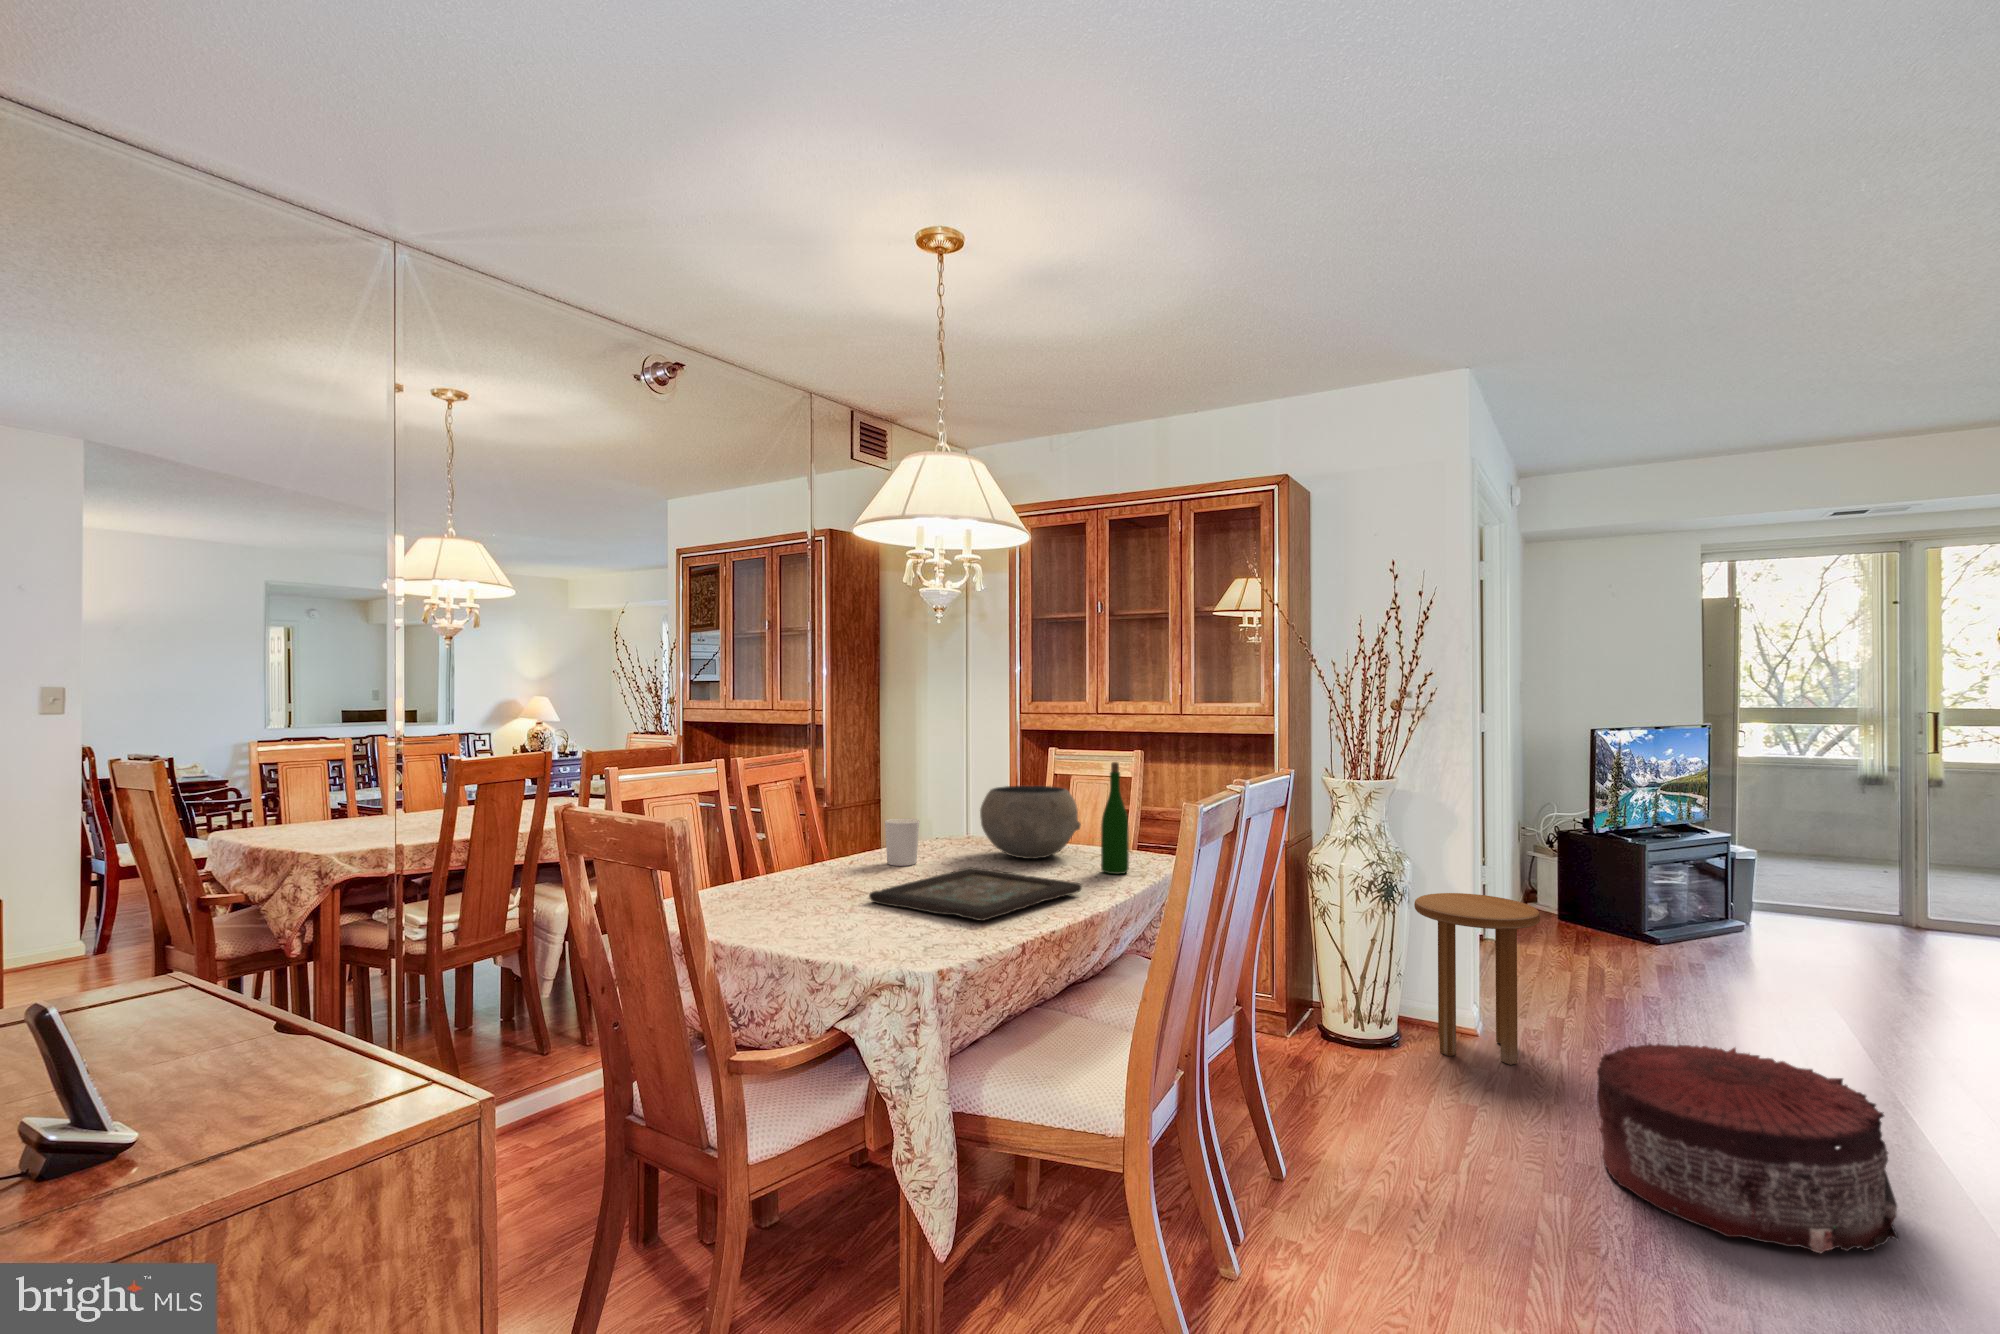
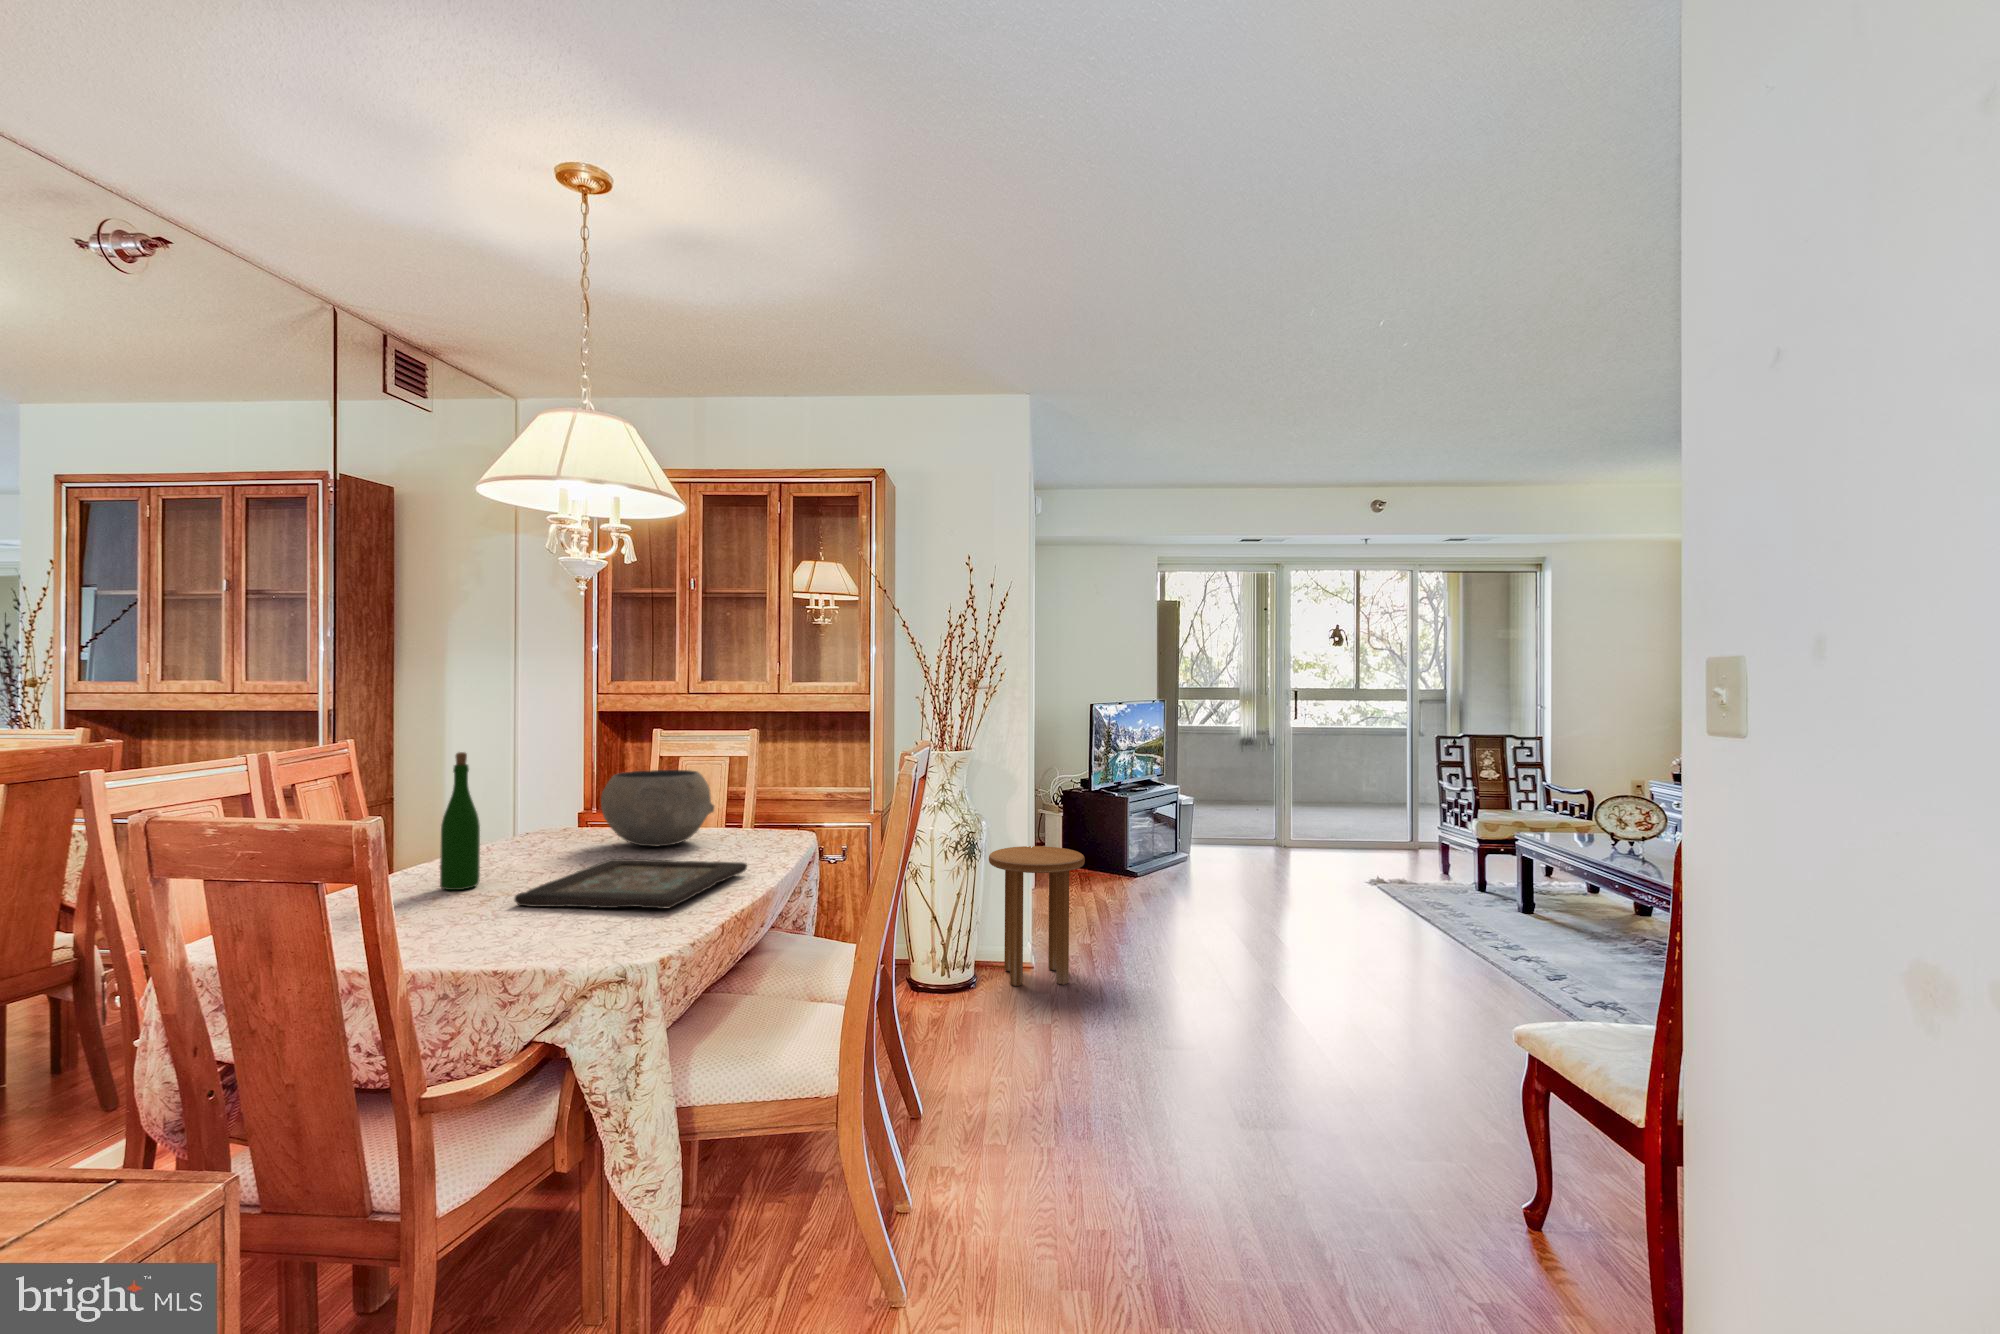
wine bottle: present [1101,762,1129,874] -> present [440,752,480,890]
candle holder: present [885,818,920,866] -> none [493,813,537,867]
pouf: present [1597,1044,1898,1253] -> none [1141,939,1327,1078]

